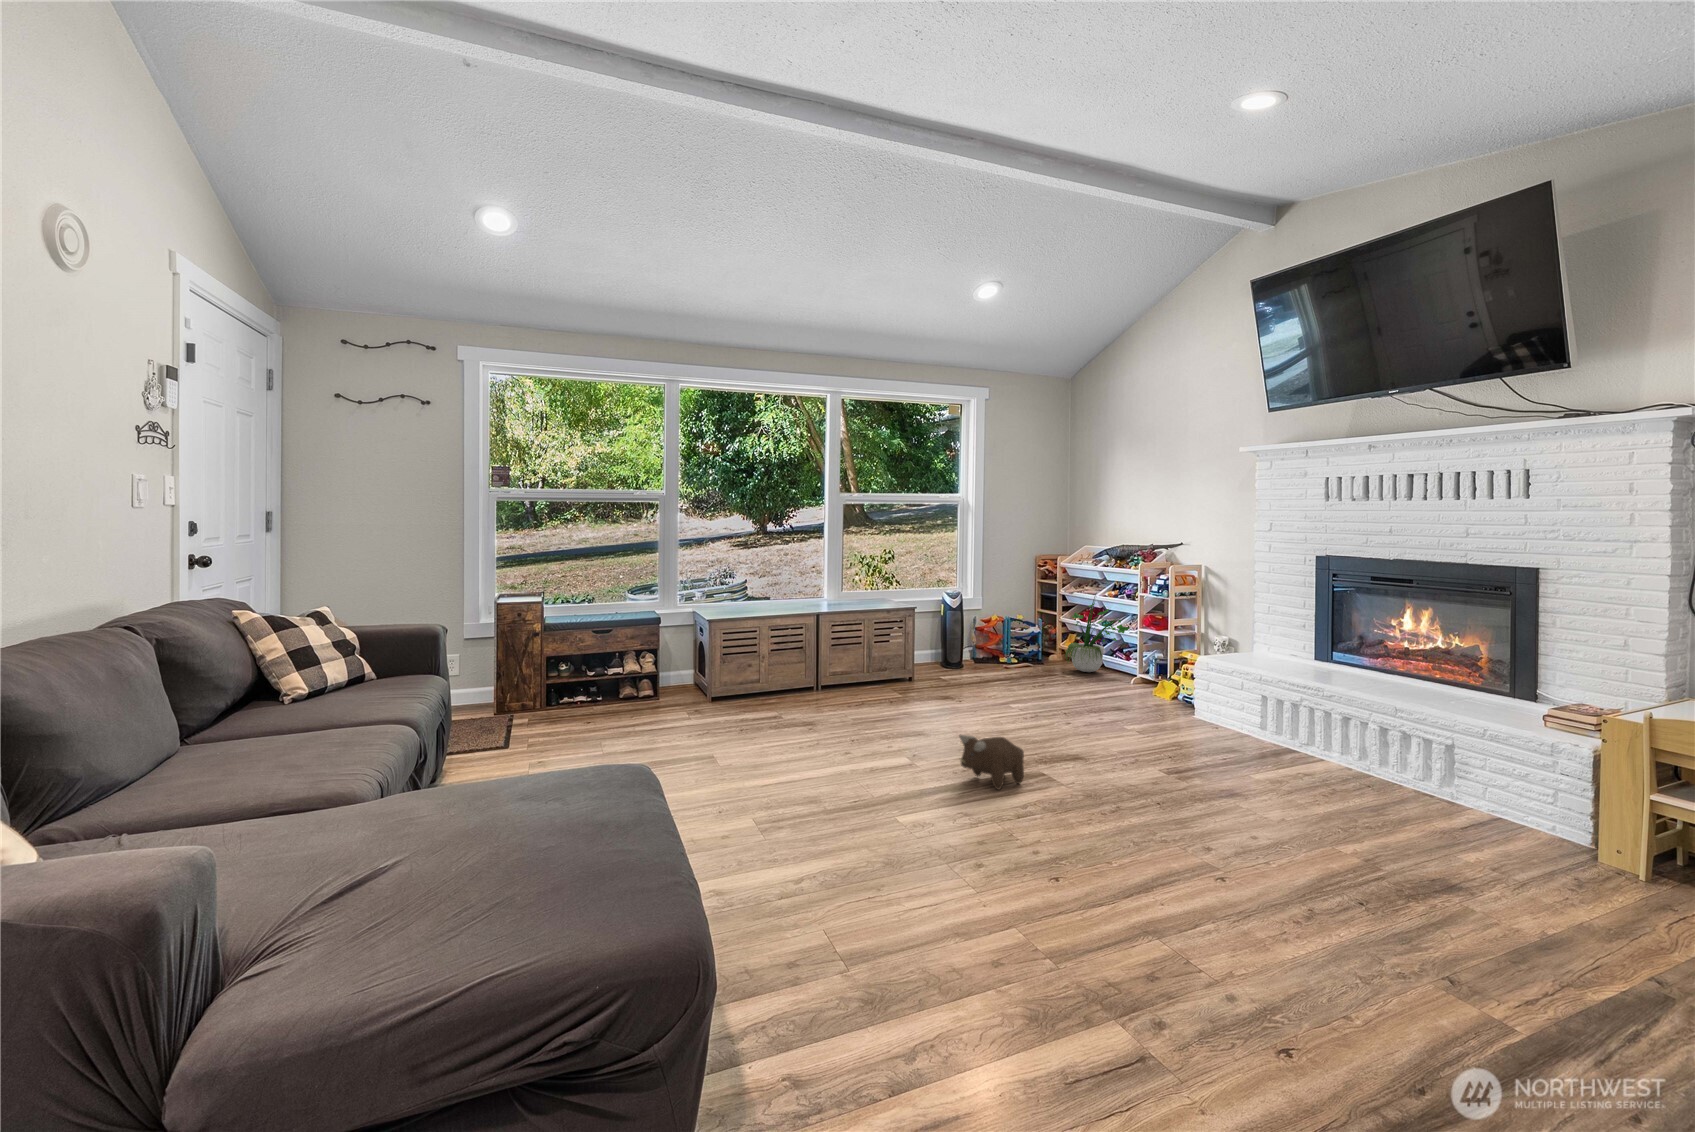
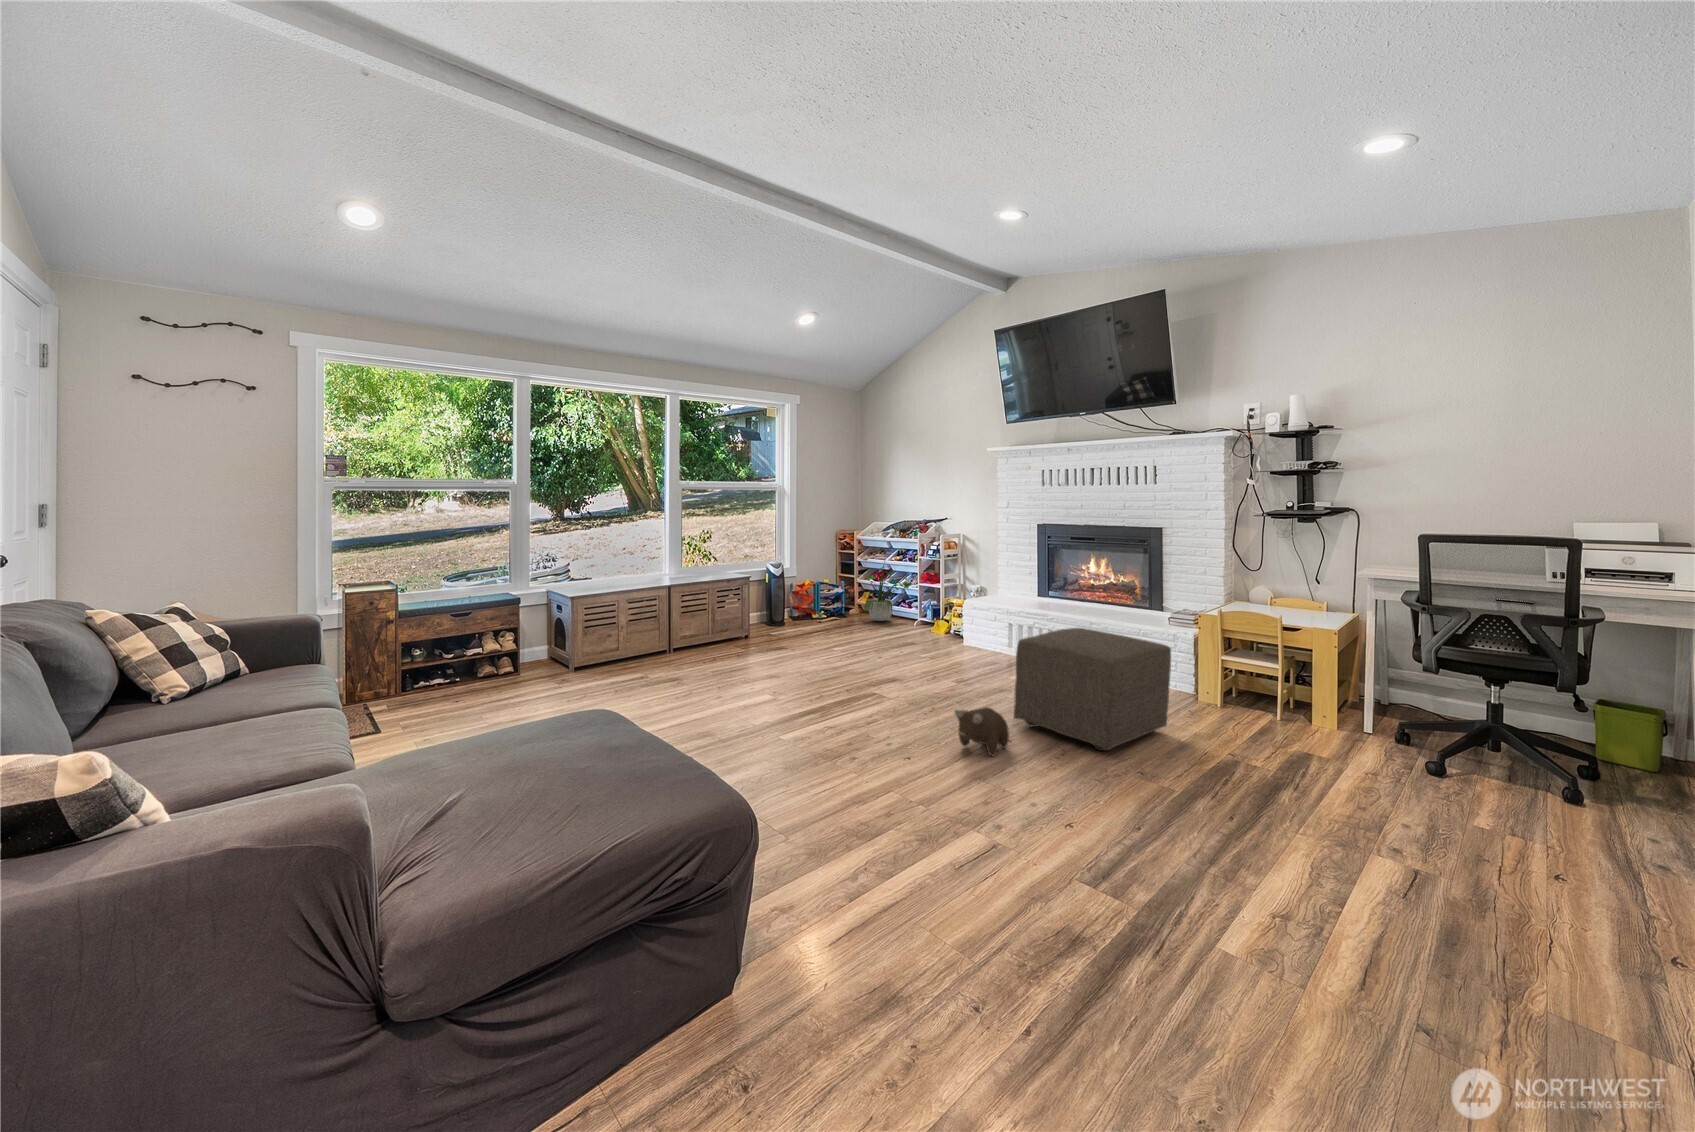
ottoman: none [1242,719,1550,942] -> present [1014,628,1171,751]
plush toy: present [959,734,1024,790] -> present [955,707,1009,756]

